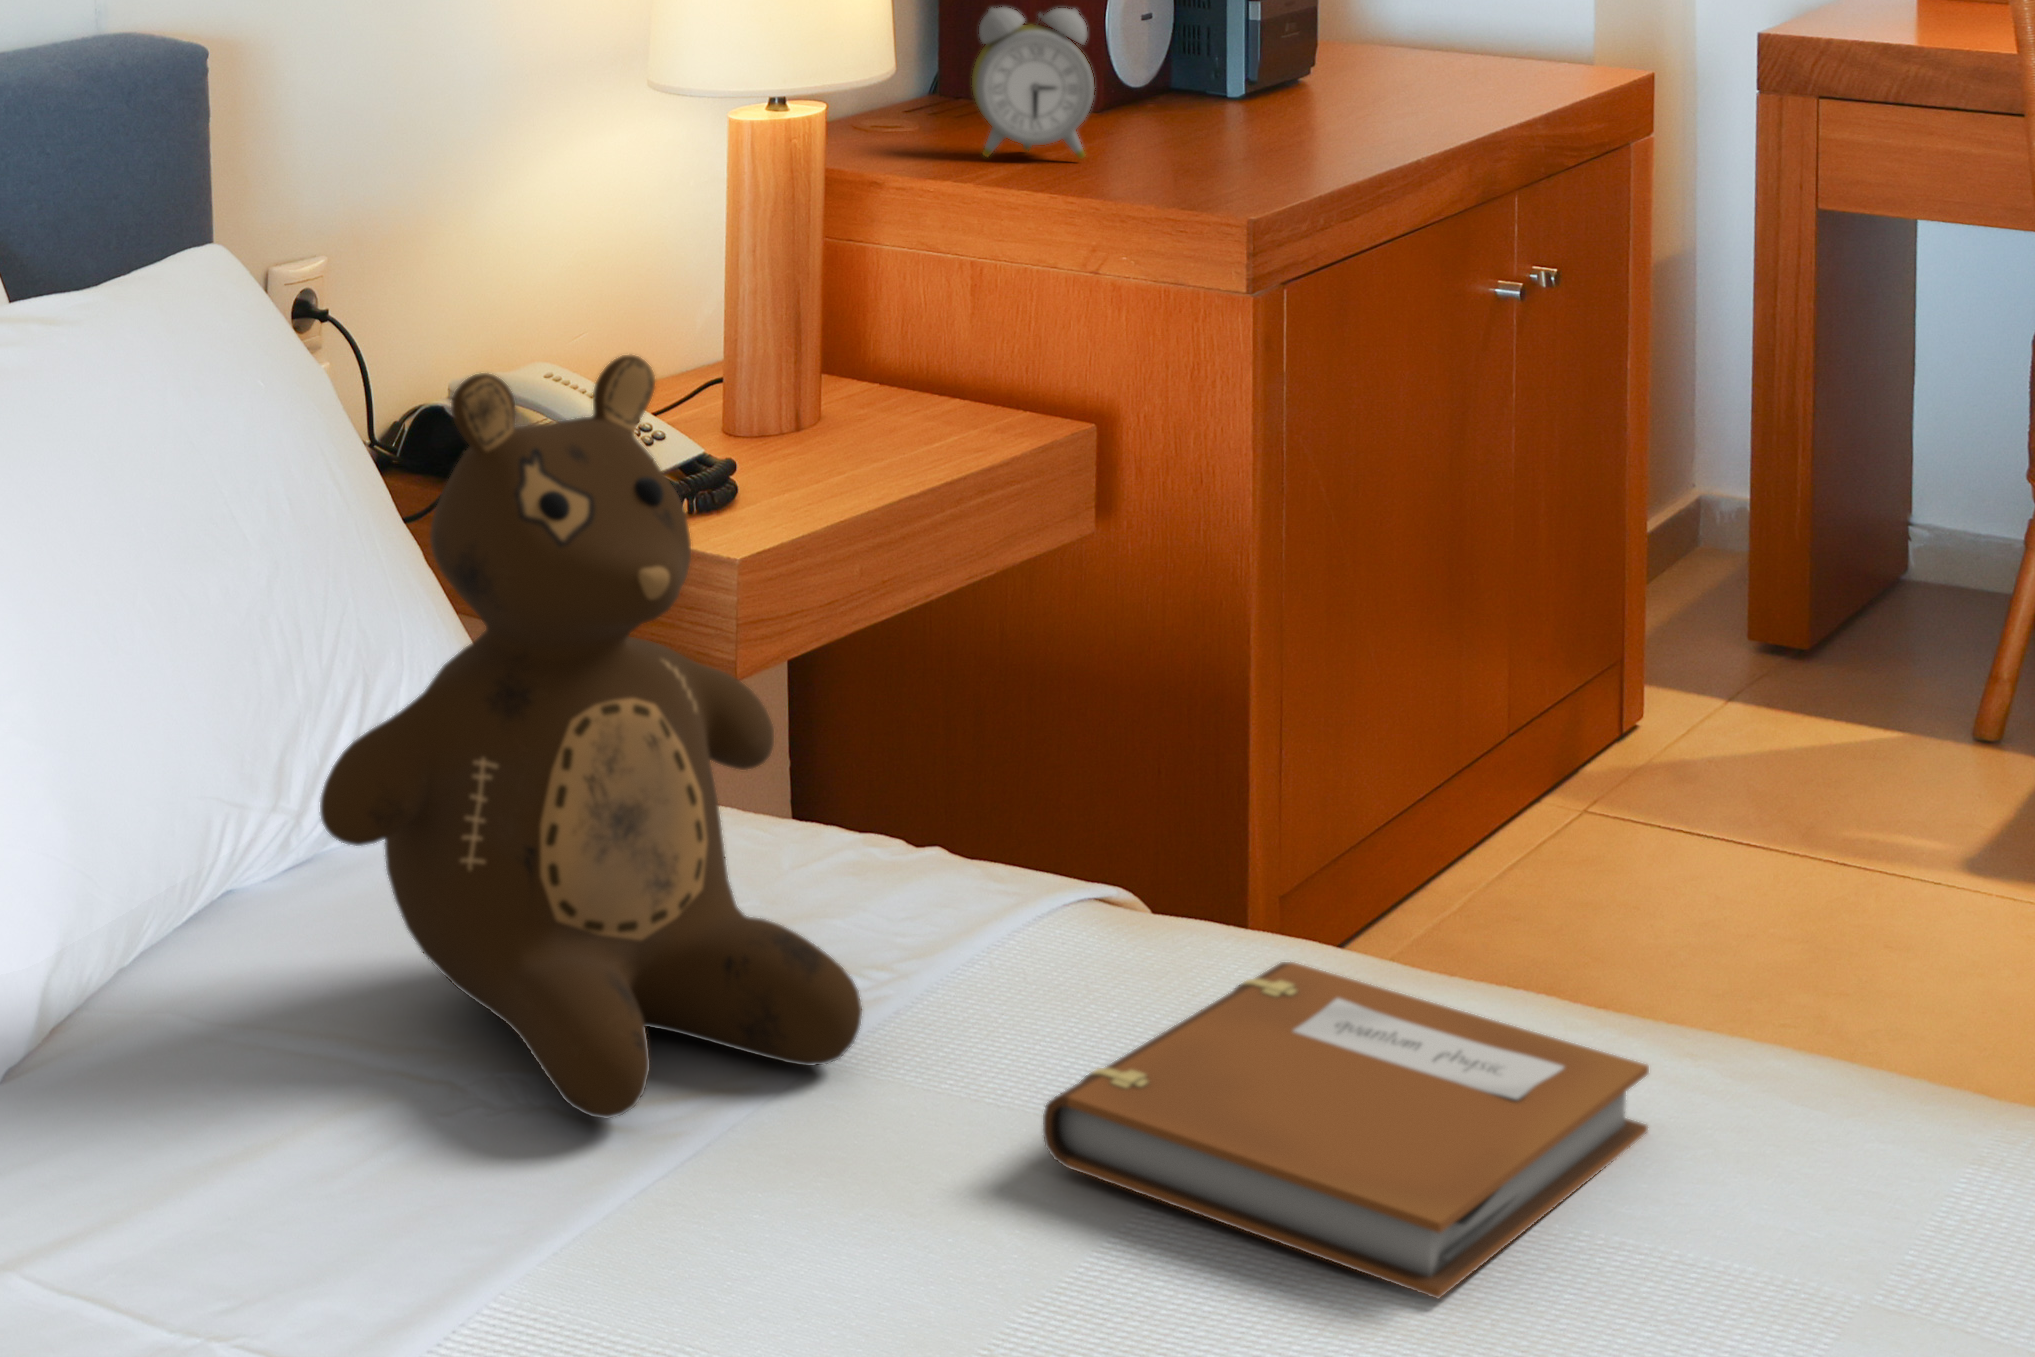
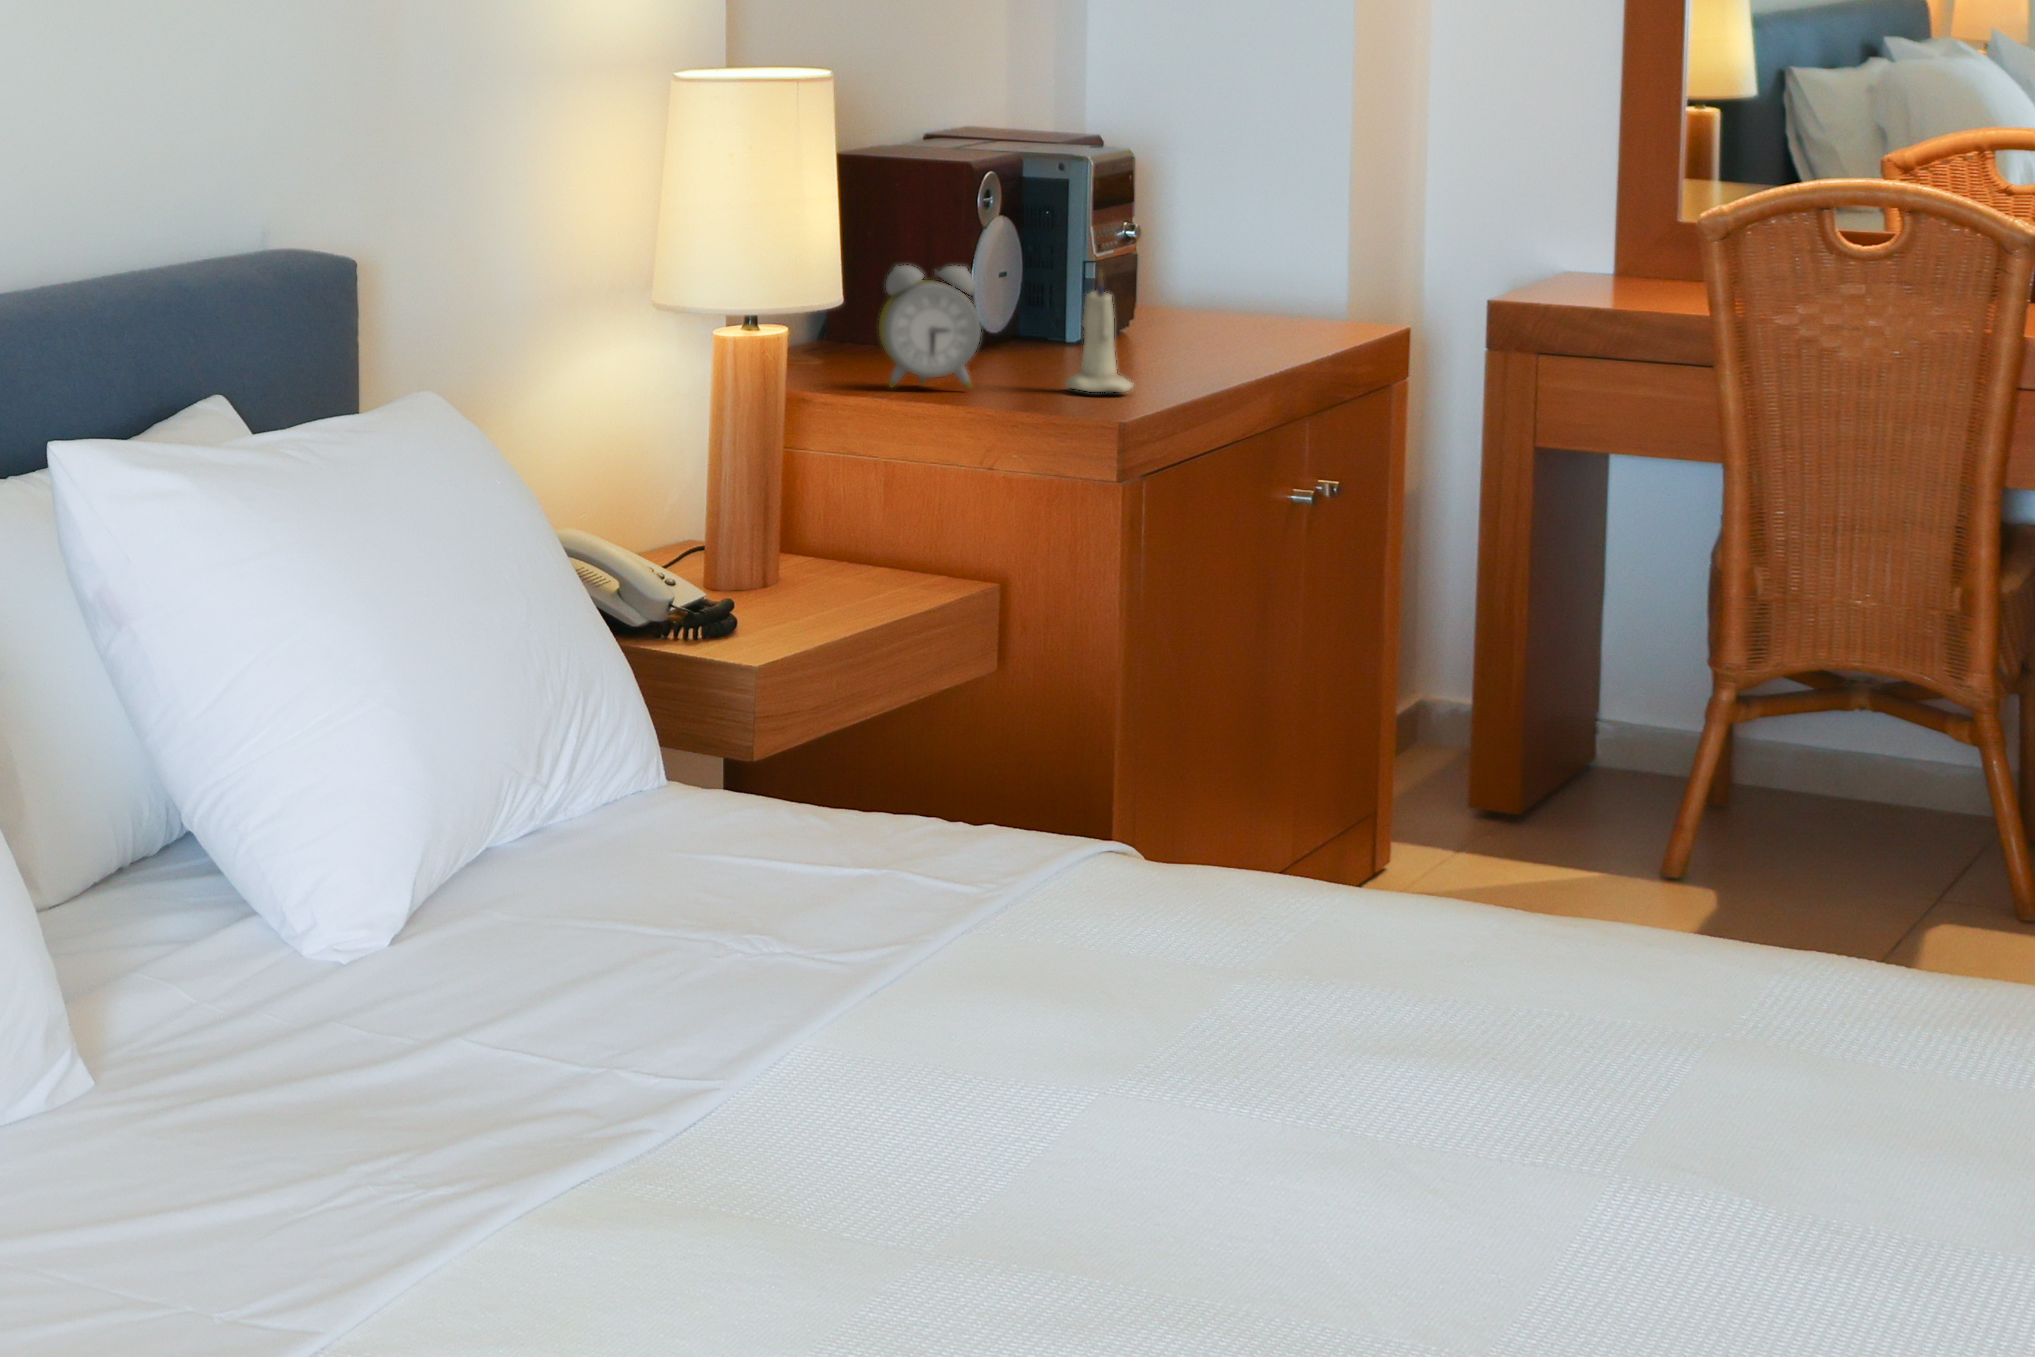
candle: none [1203,12,1285,165] -> present [1066,270,1133,392]
teddy bear: present [320,355,862,1118] -> none [602,435,990,948]
notebook: present [1043,962,1649,1299] -> none [1137,854,1544,1018]

